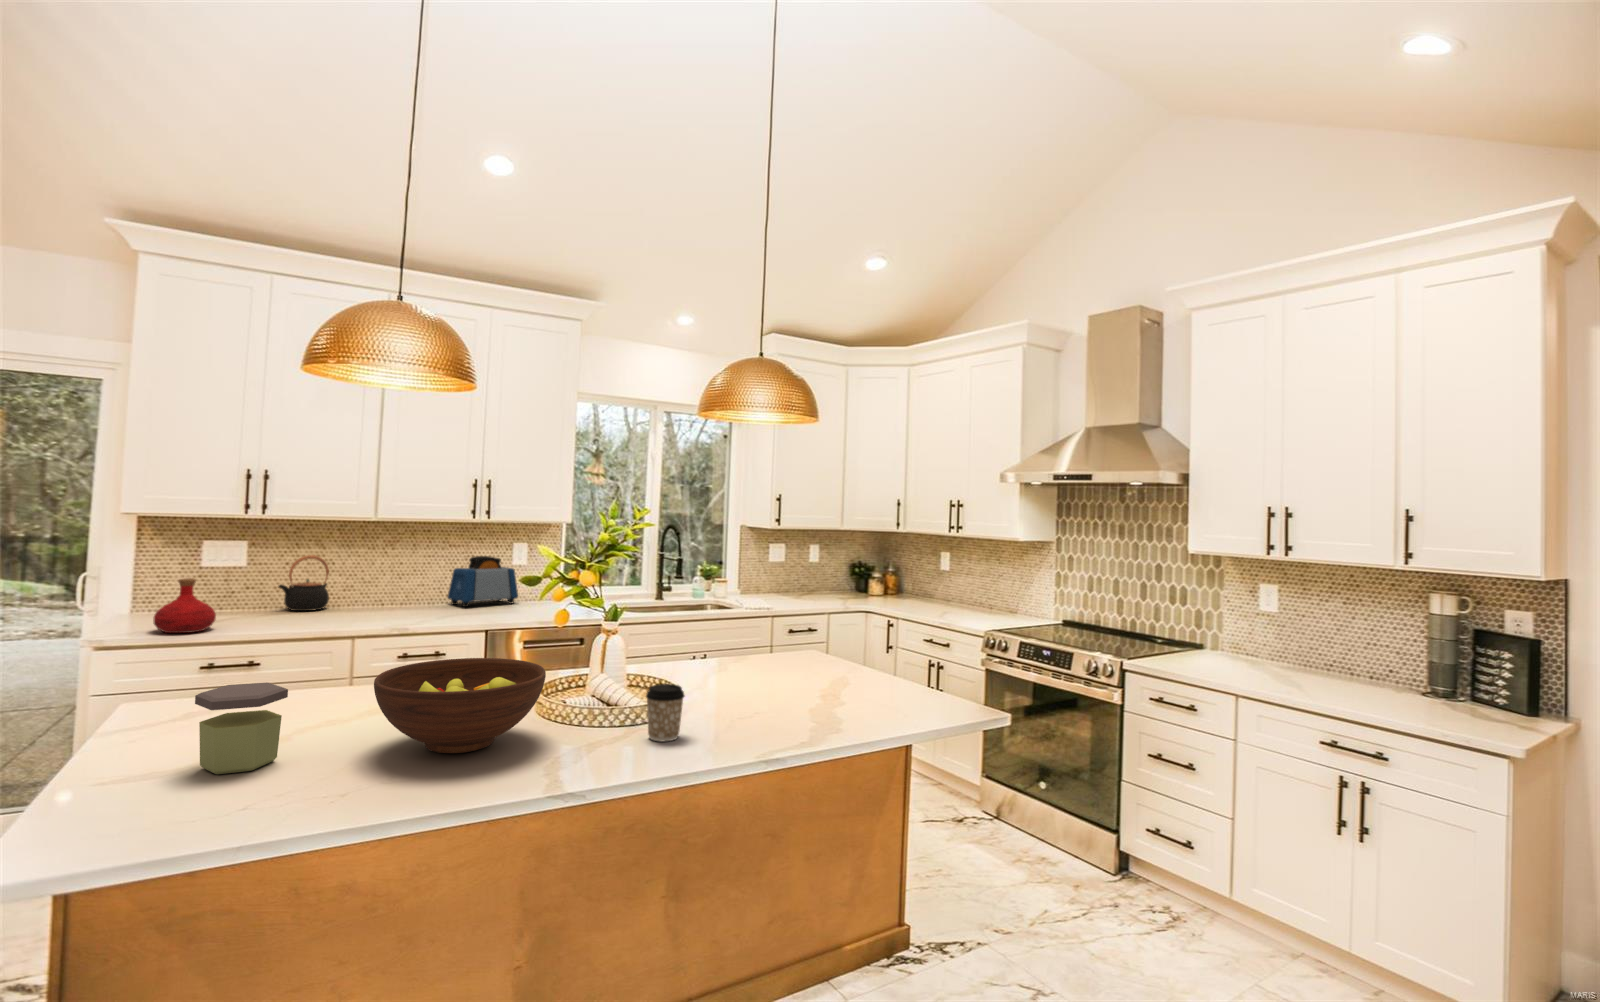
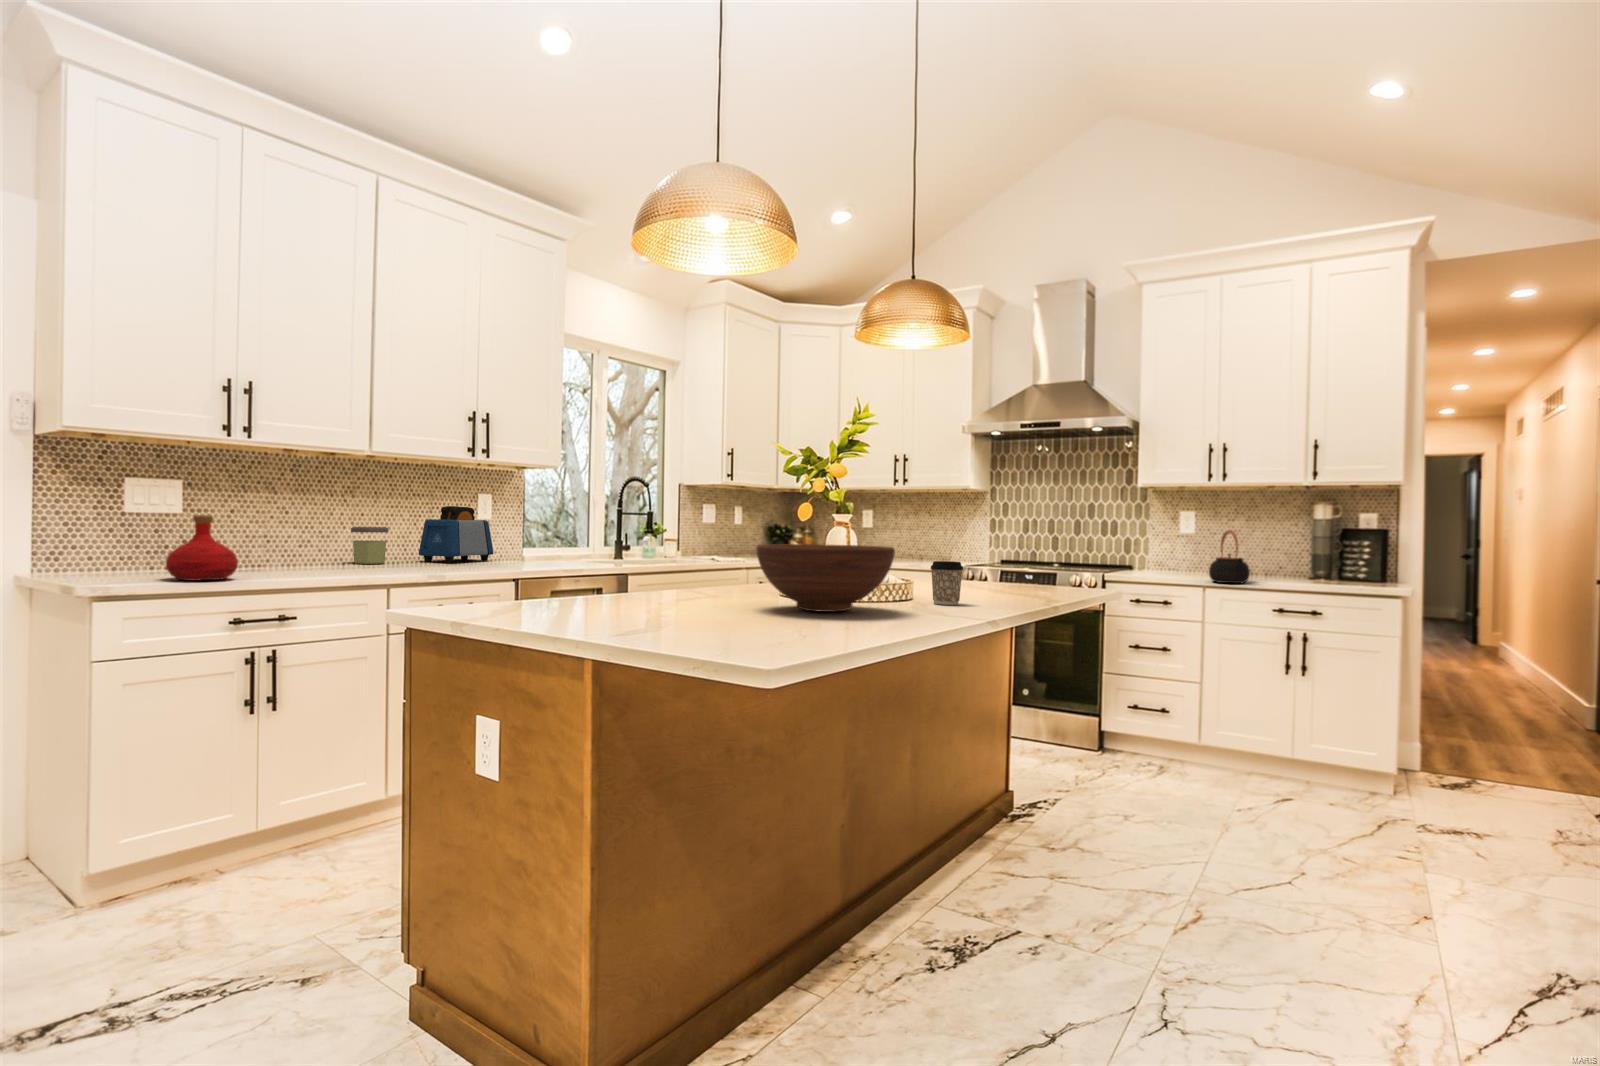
teapot: present [279,555,329,611] -> present [1209,530,1250,583]
jar: present [195,683,288,774] -> present [351,527,389,564]

